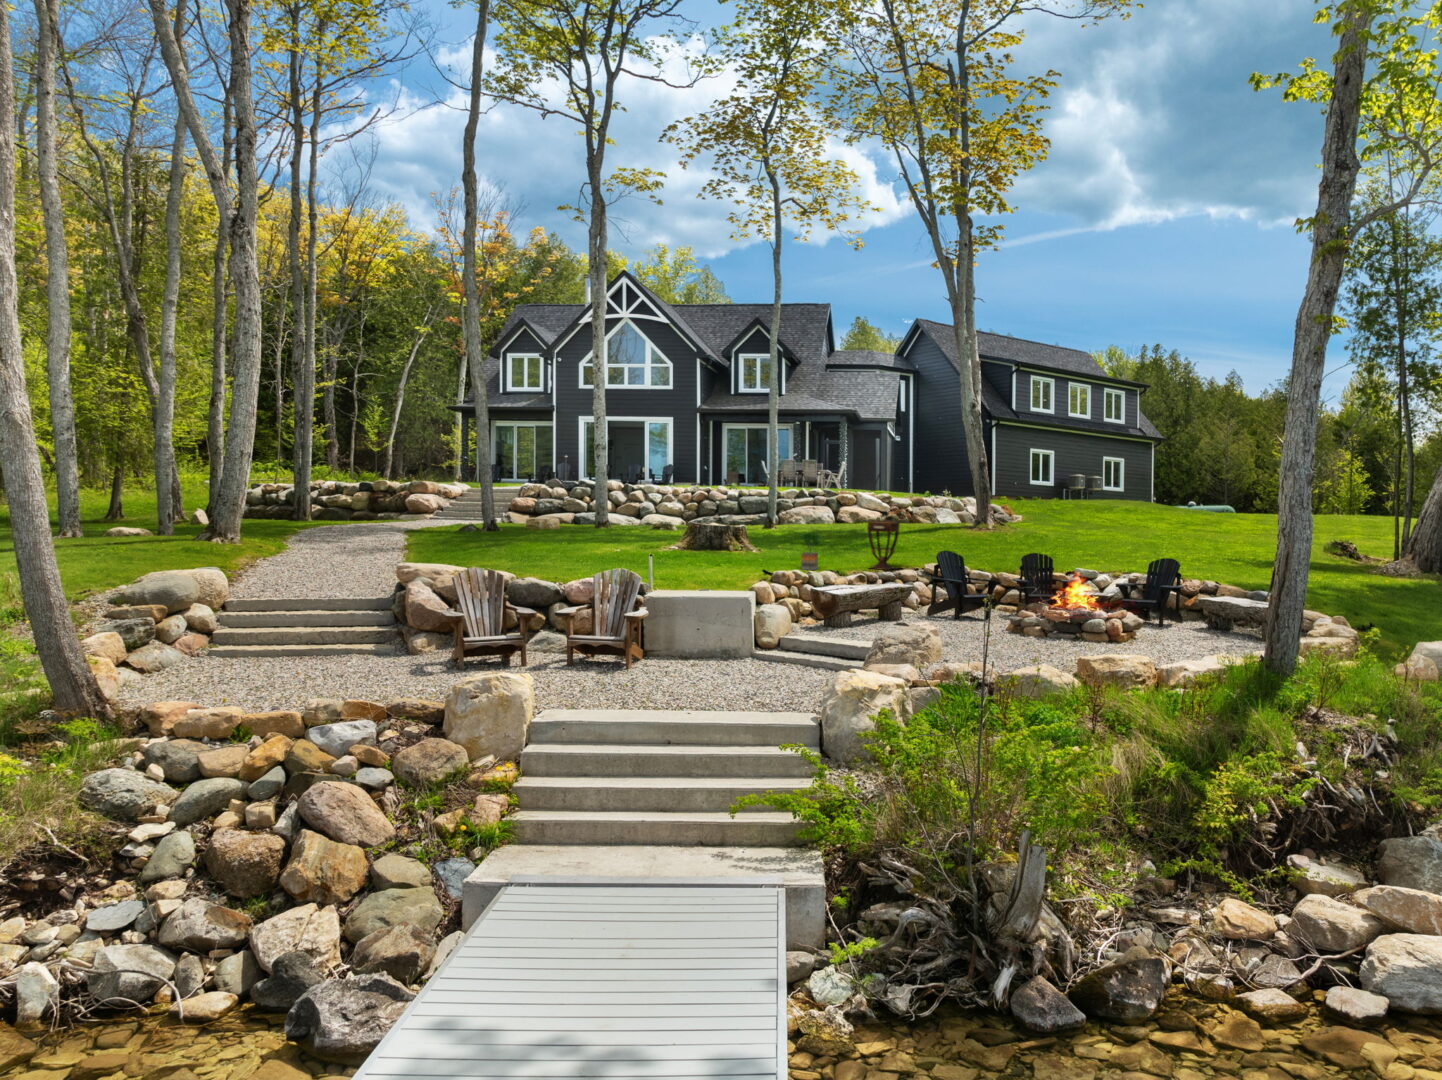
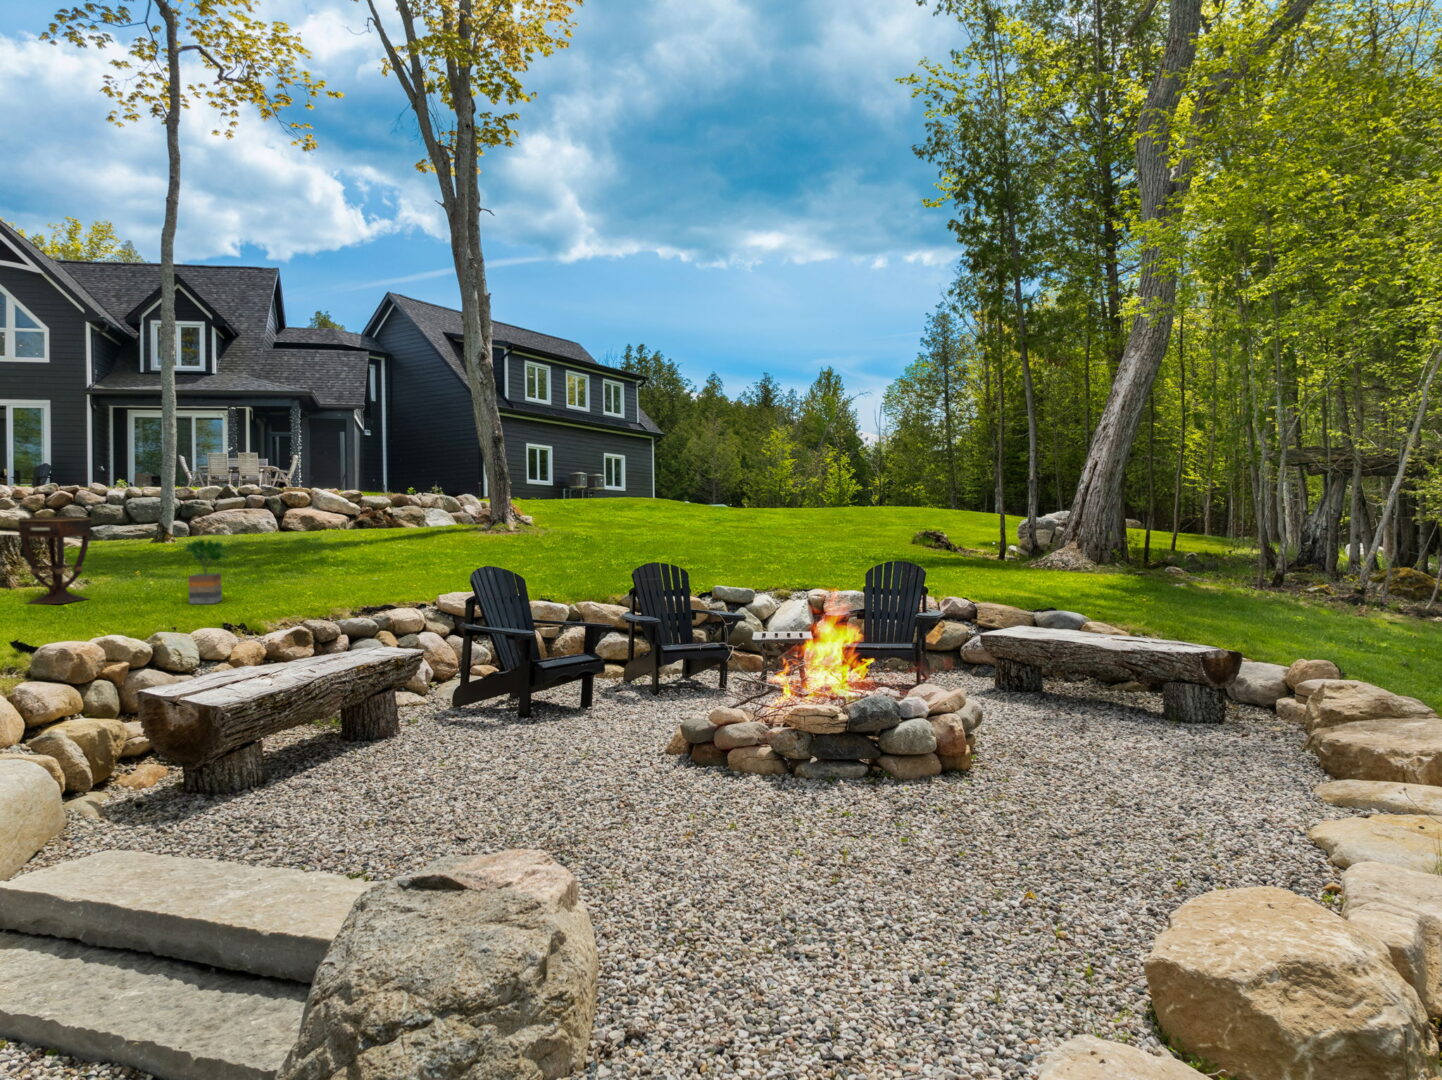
side table: present [867,520,900,570] -> present [18,517,91,604]

